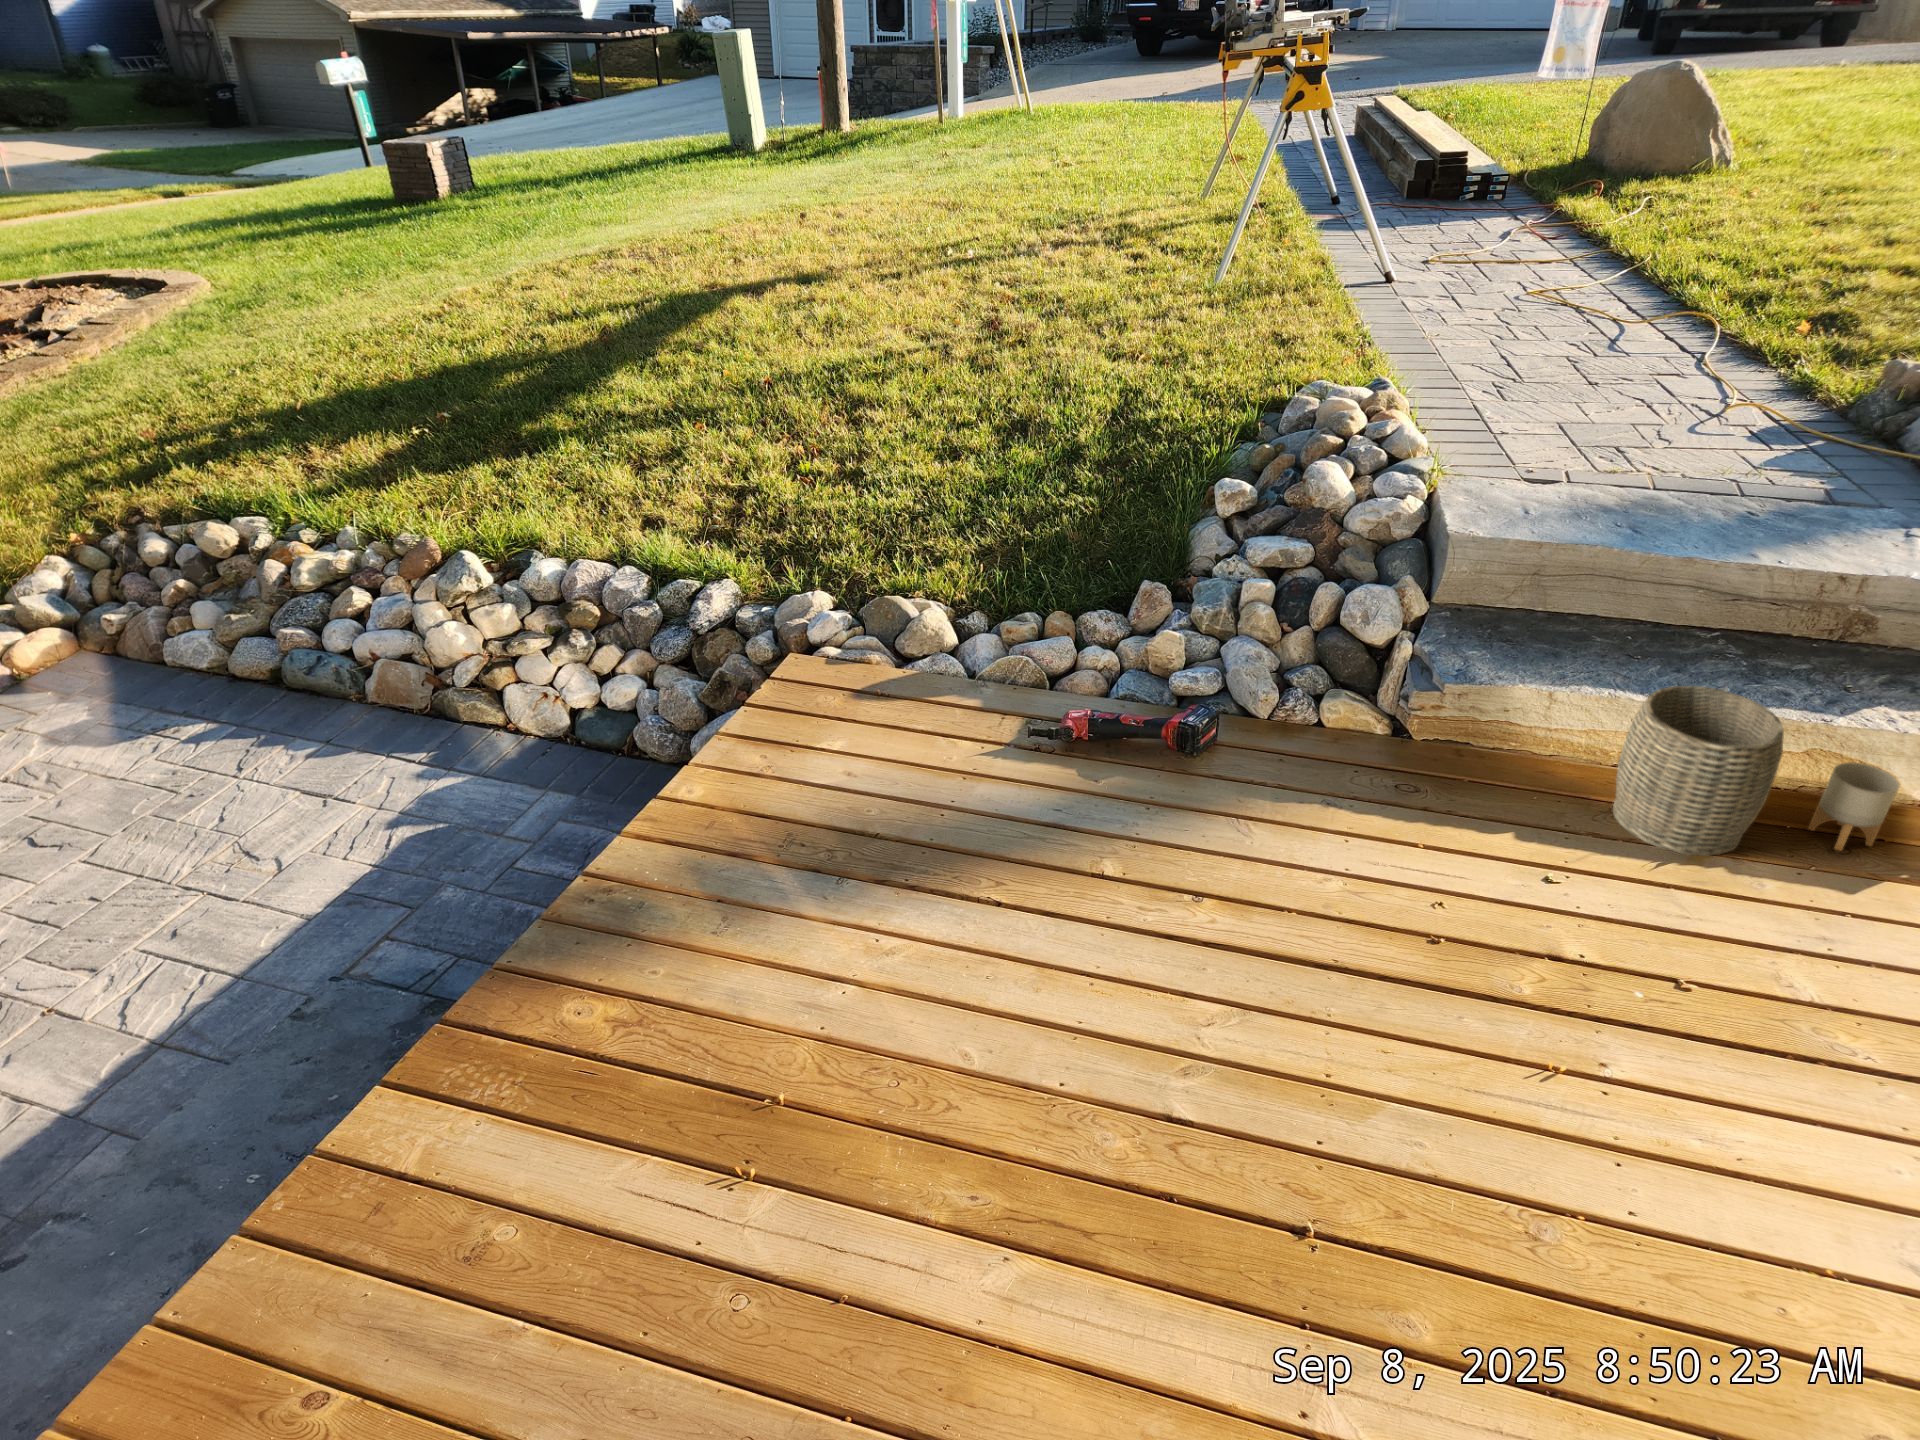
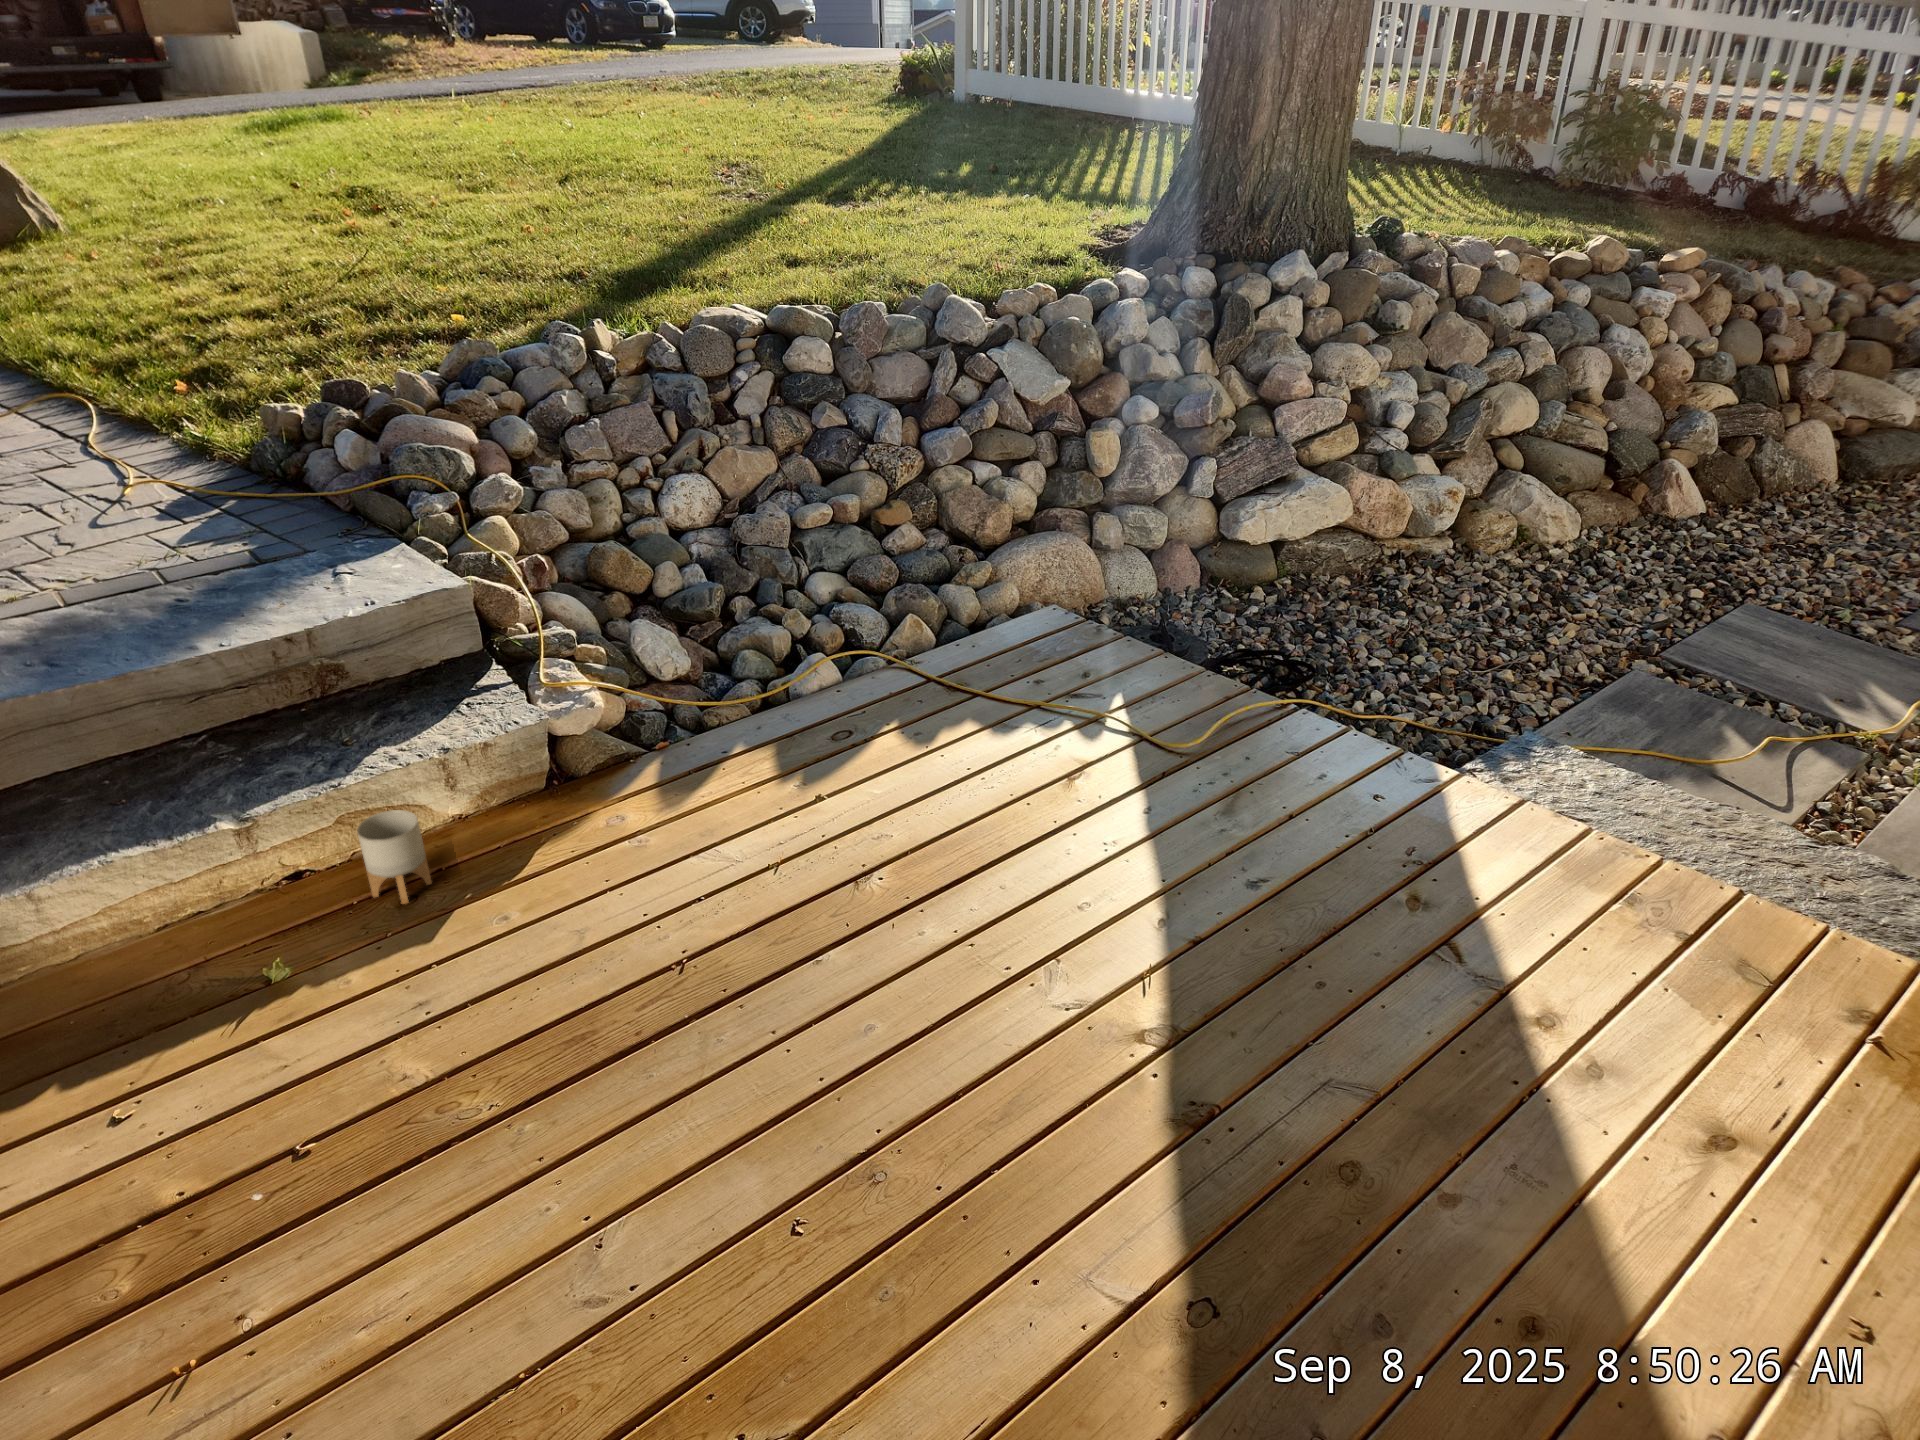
woven basket: present [1613,686,1784,856] -> none [124,803,314,1007]

